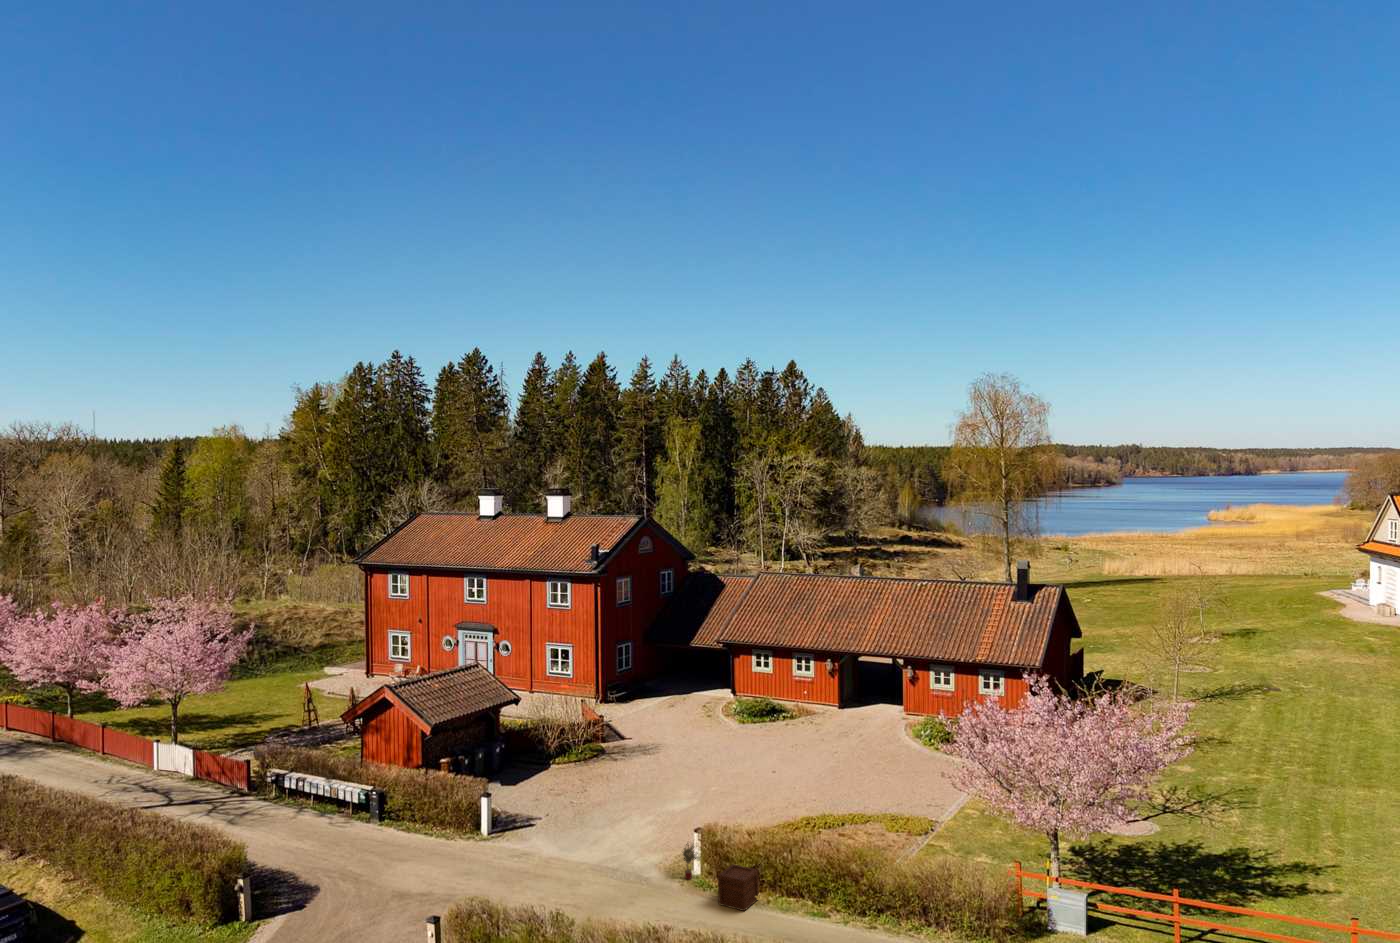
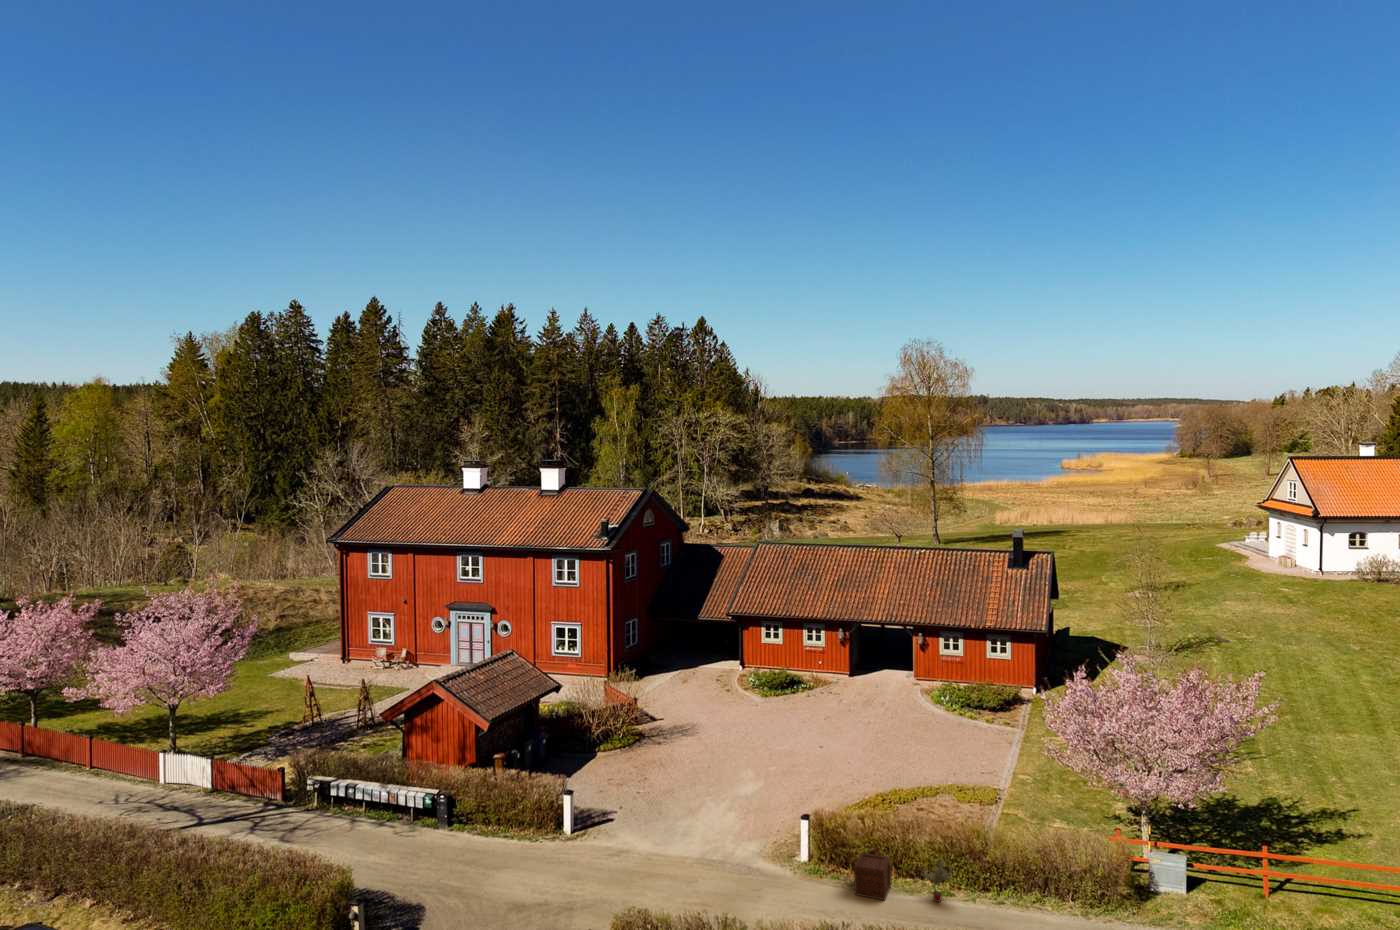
potted tree: present [683,843,700,880] -> present [921,861,952,902]

